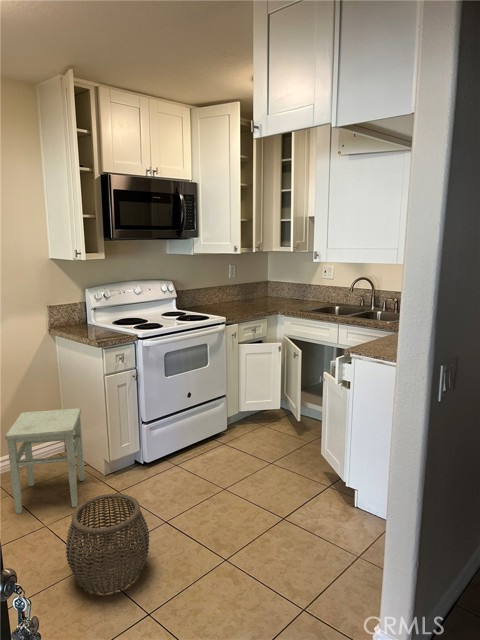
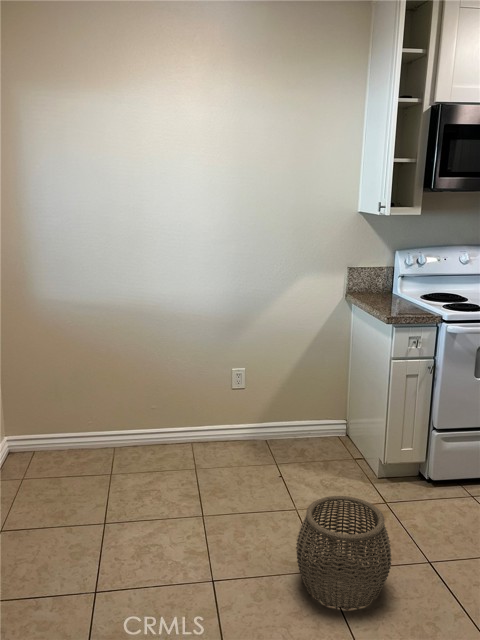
stool: present [5,408,84,513] -> none [273,381,361,501]

